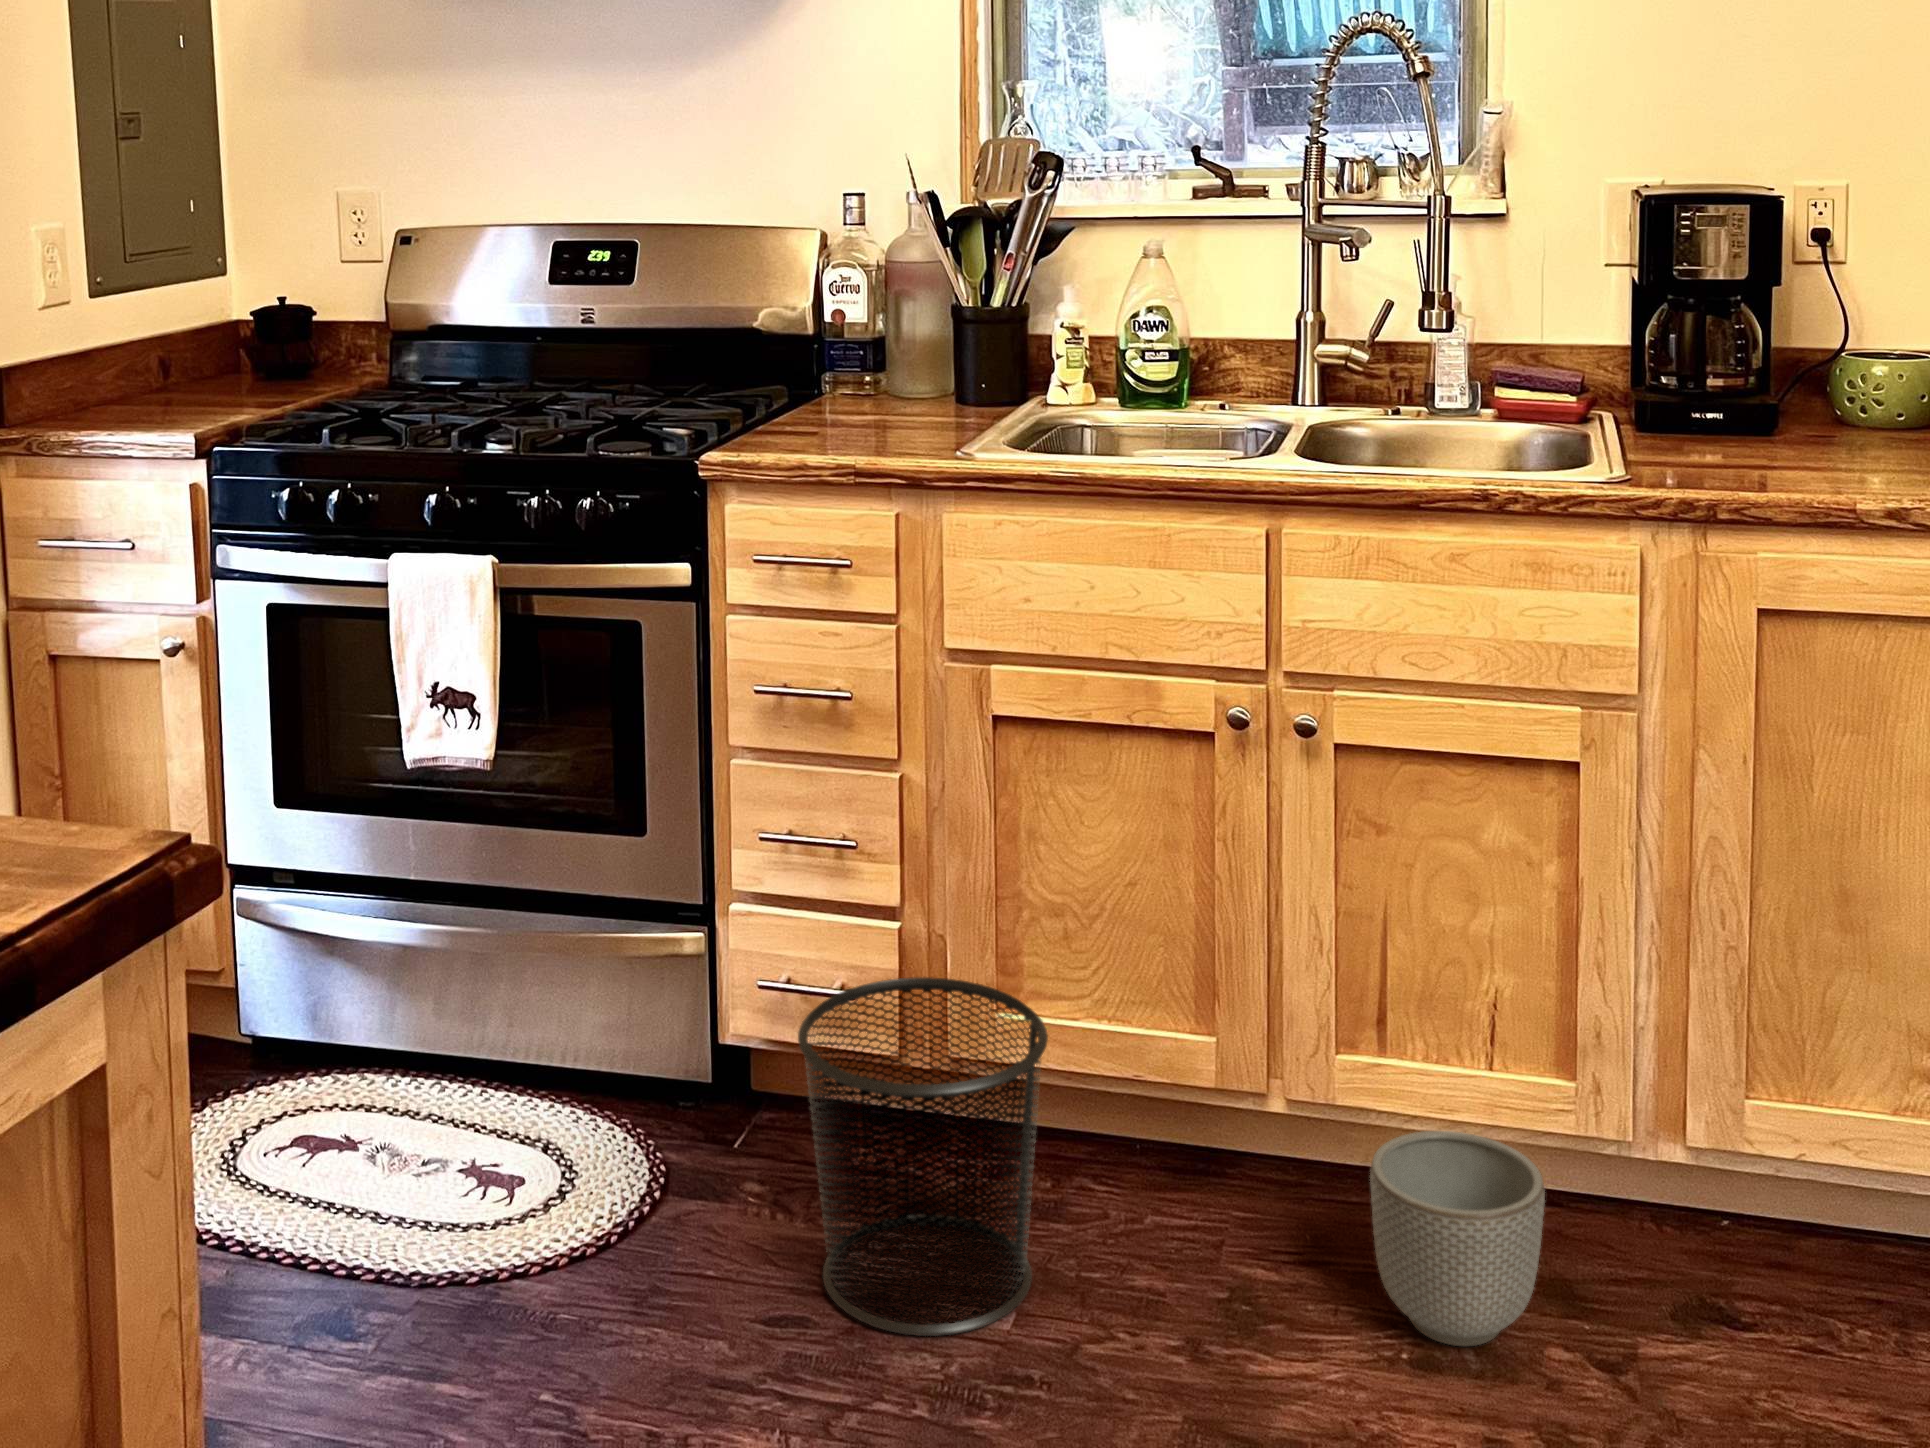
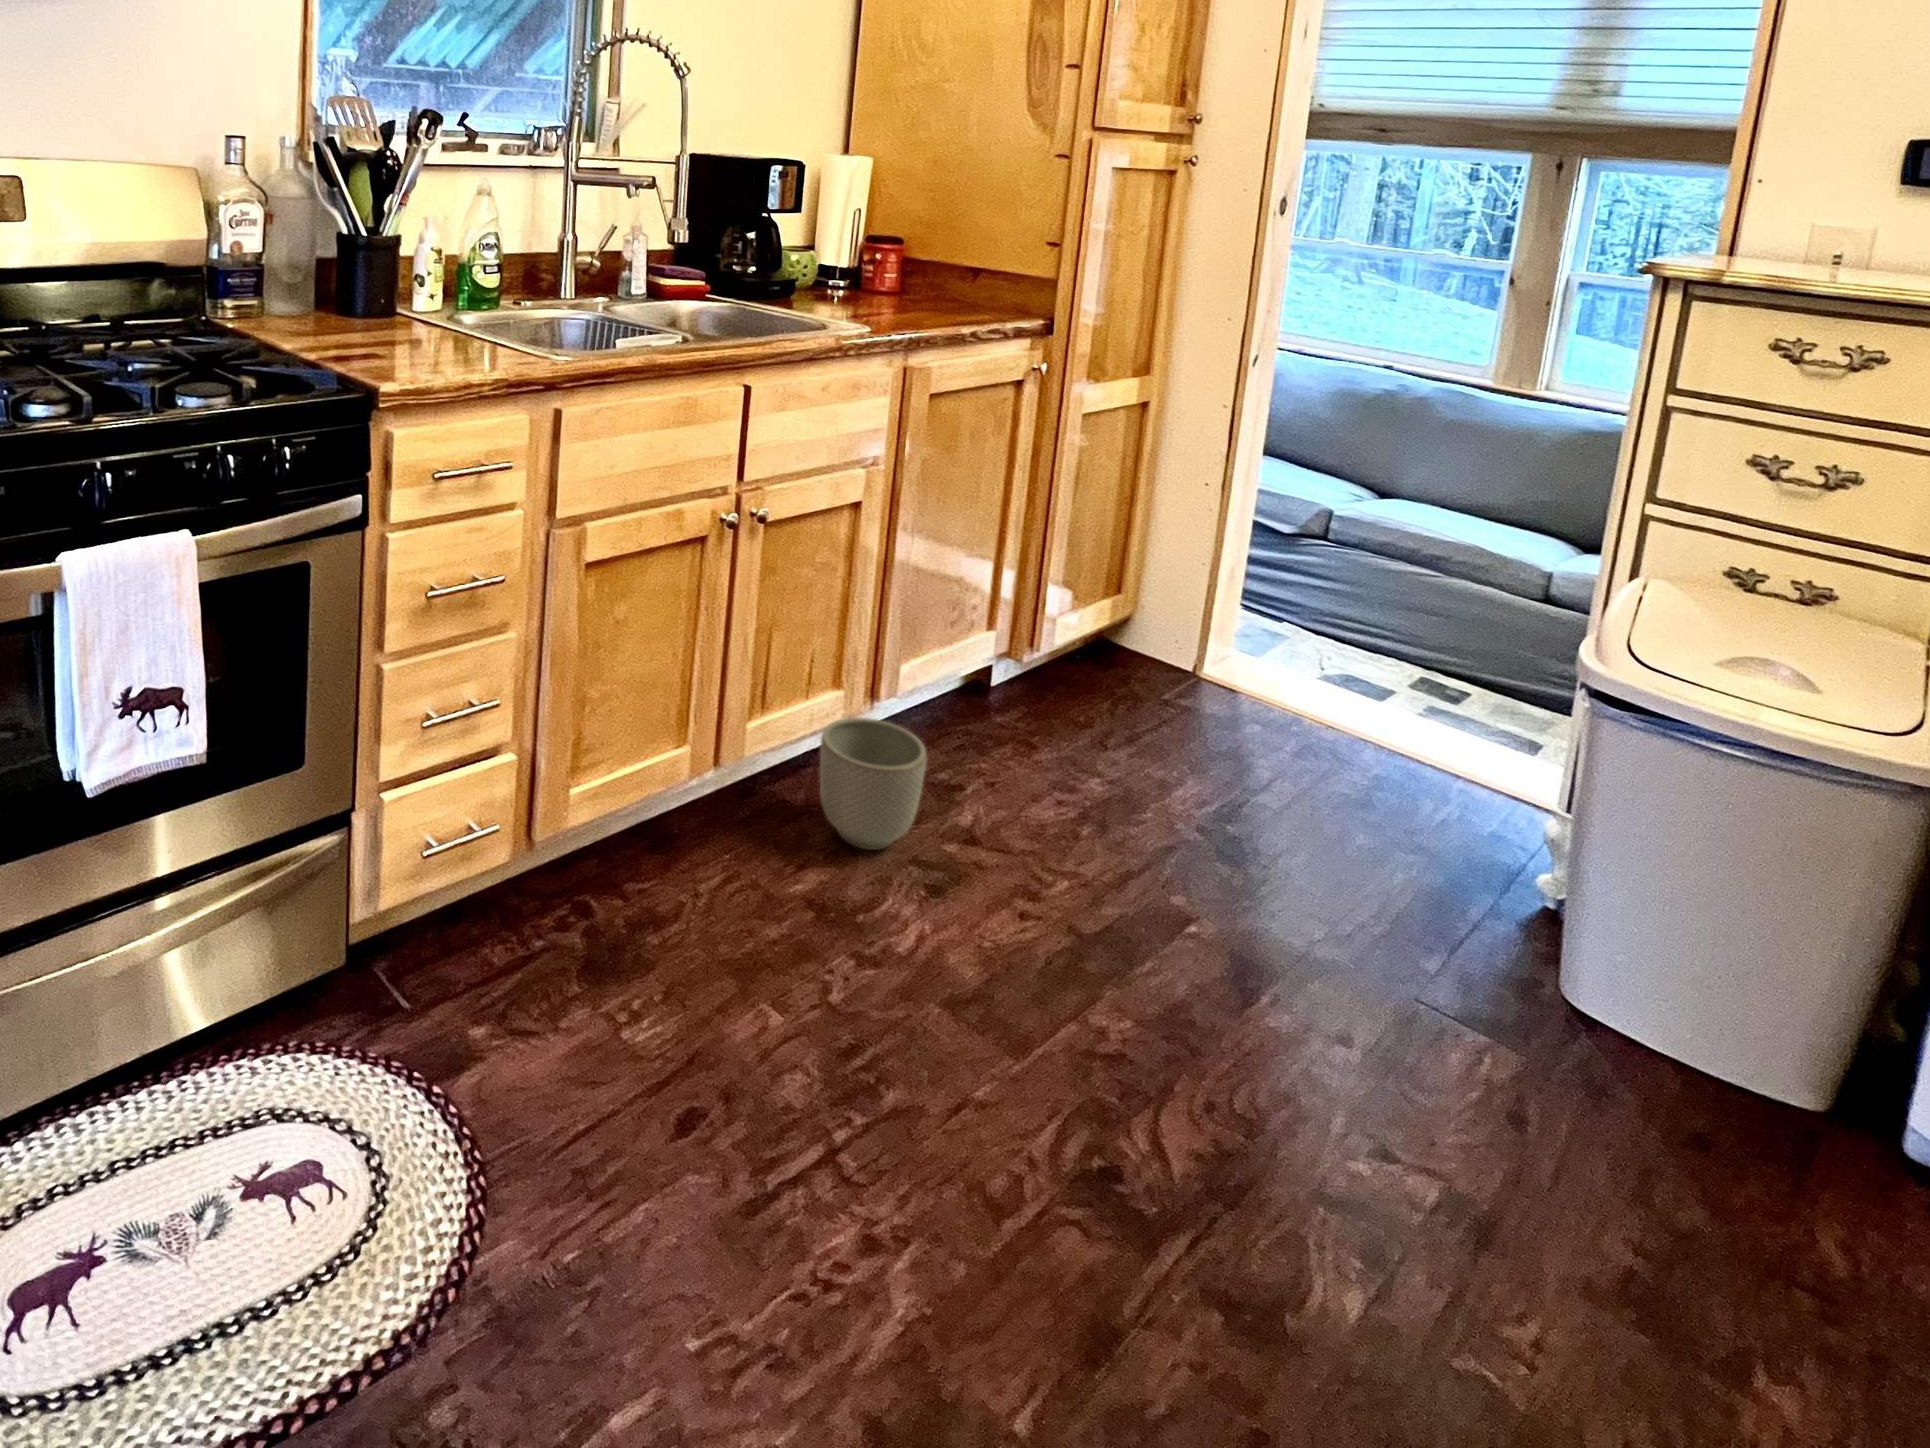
waste bin: present [798,977,1048,1336] -> none [577,750,780,1057]

